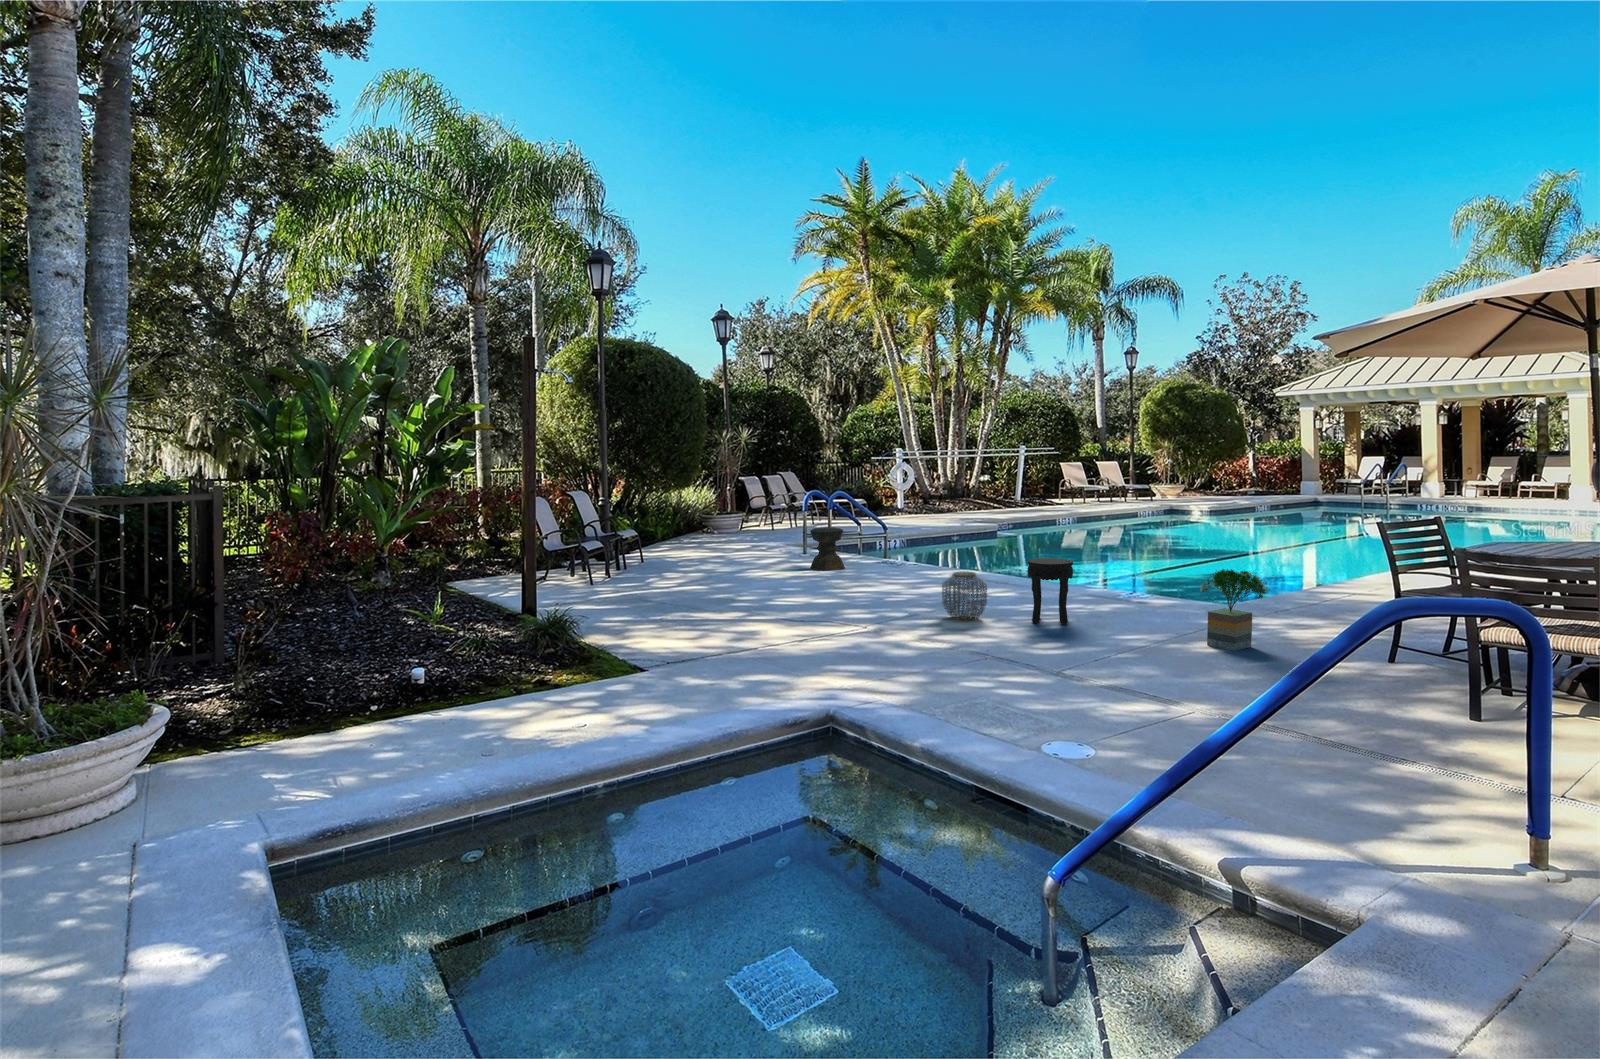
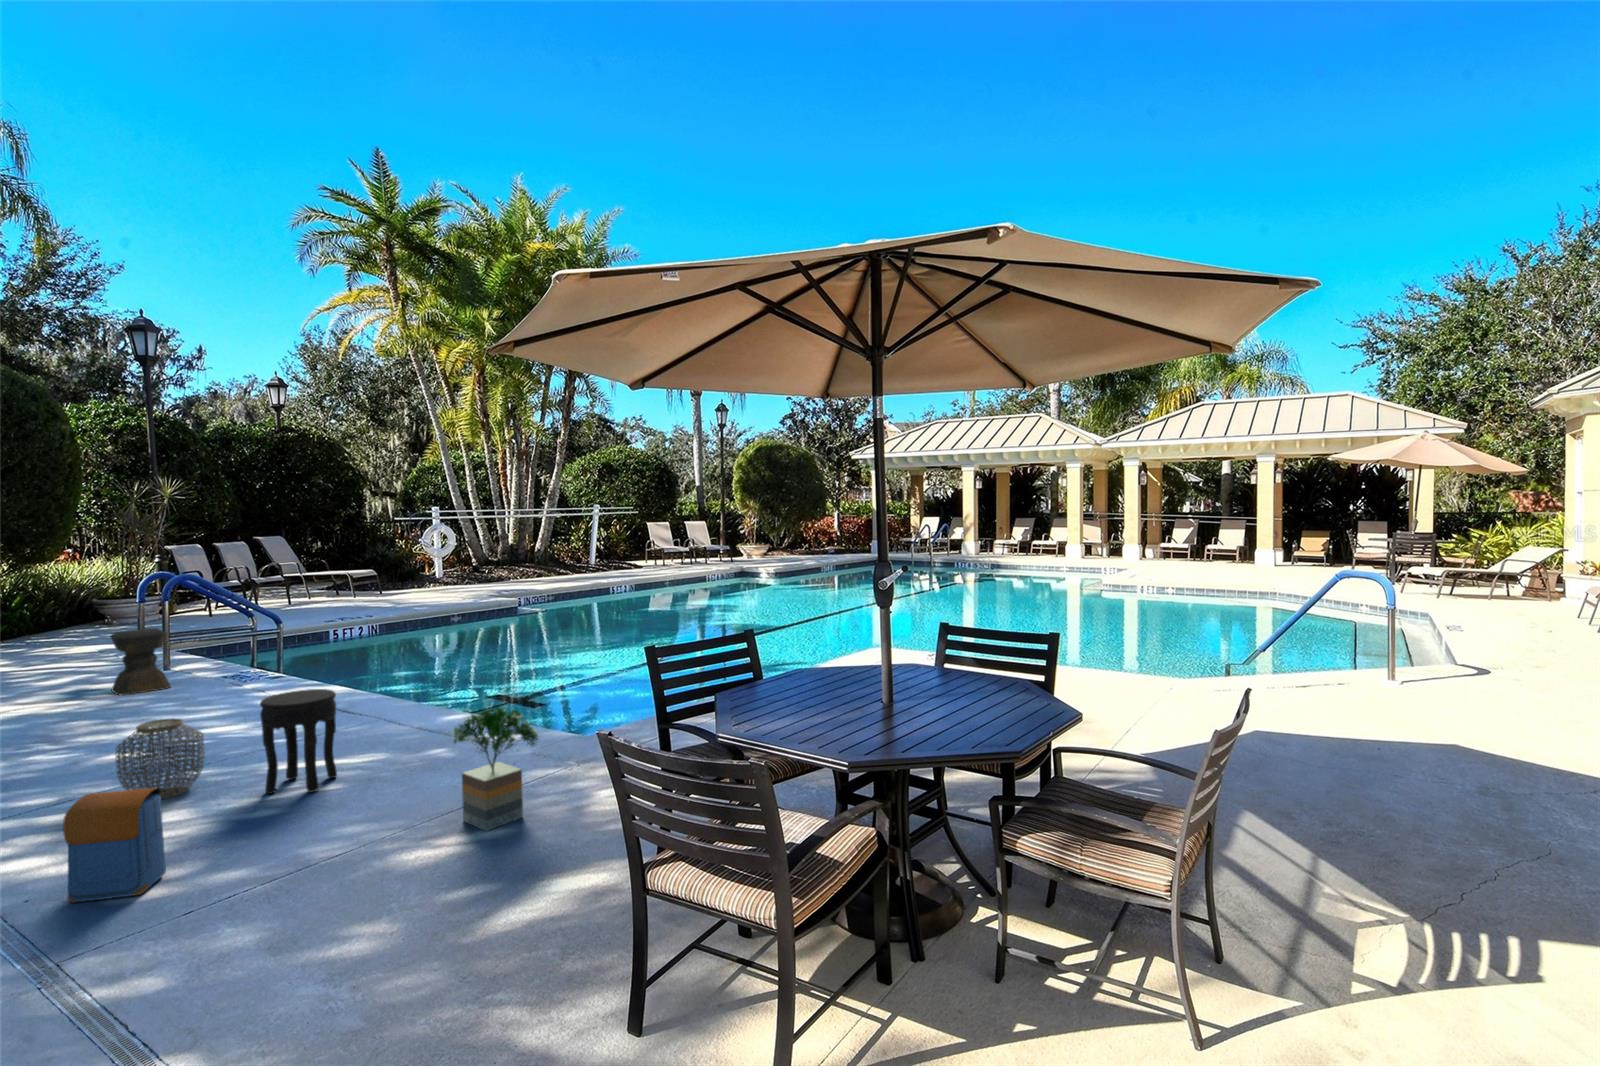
backpack: none [1013,598,1054,658] -> present [63,788,166,902]

